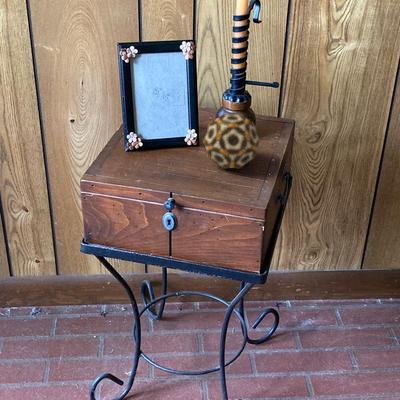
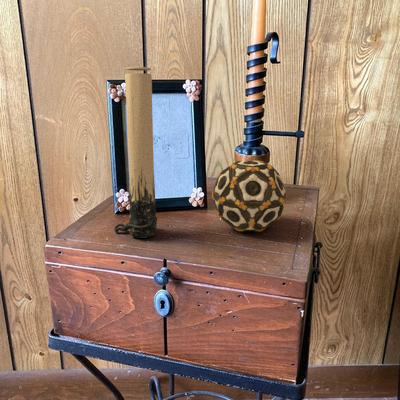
candle: none [130,53,162,175] -> present [114,66,157,238]

